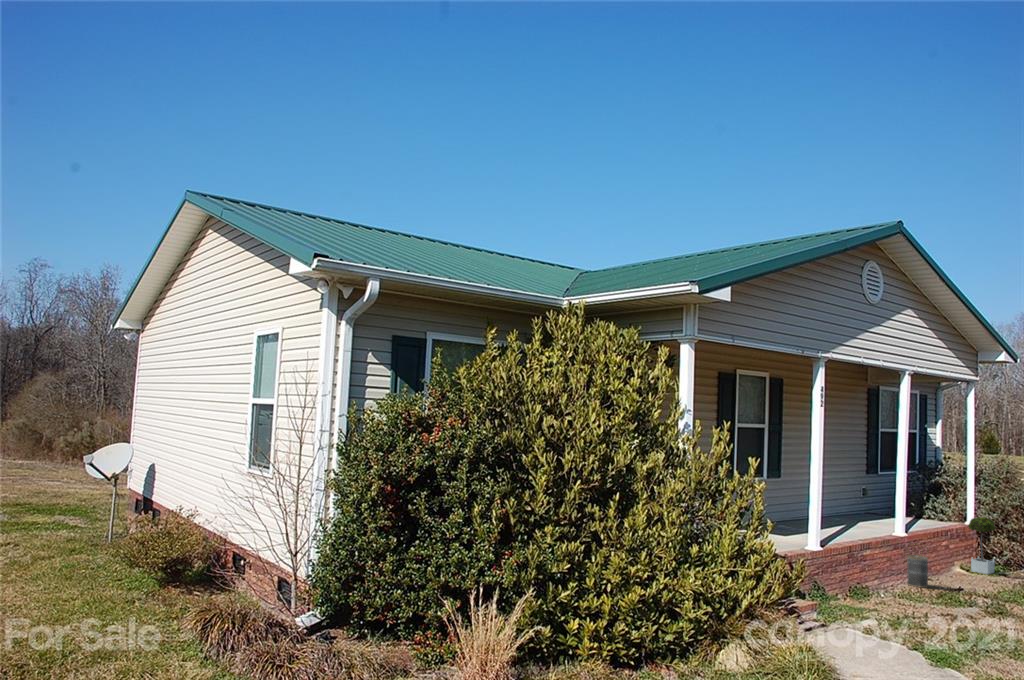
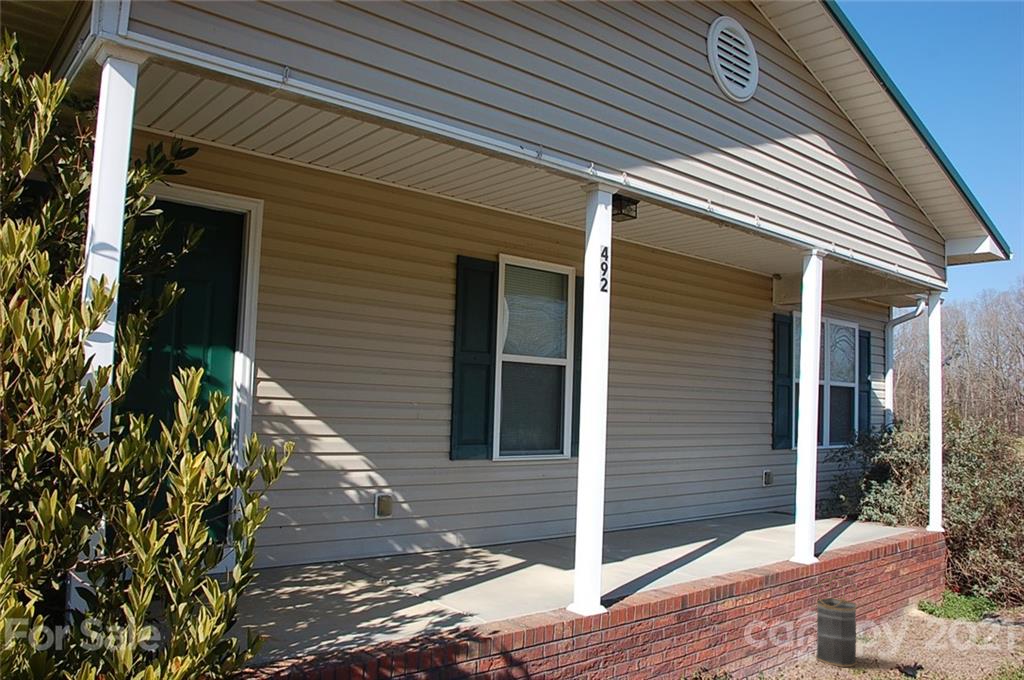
potted tree: present [968,517,995,574] -> none [932,518,979,619]

